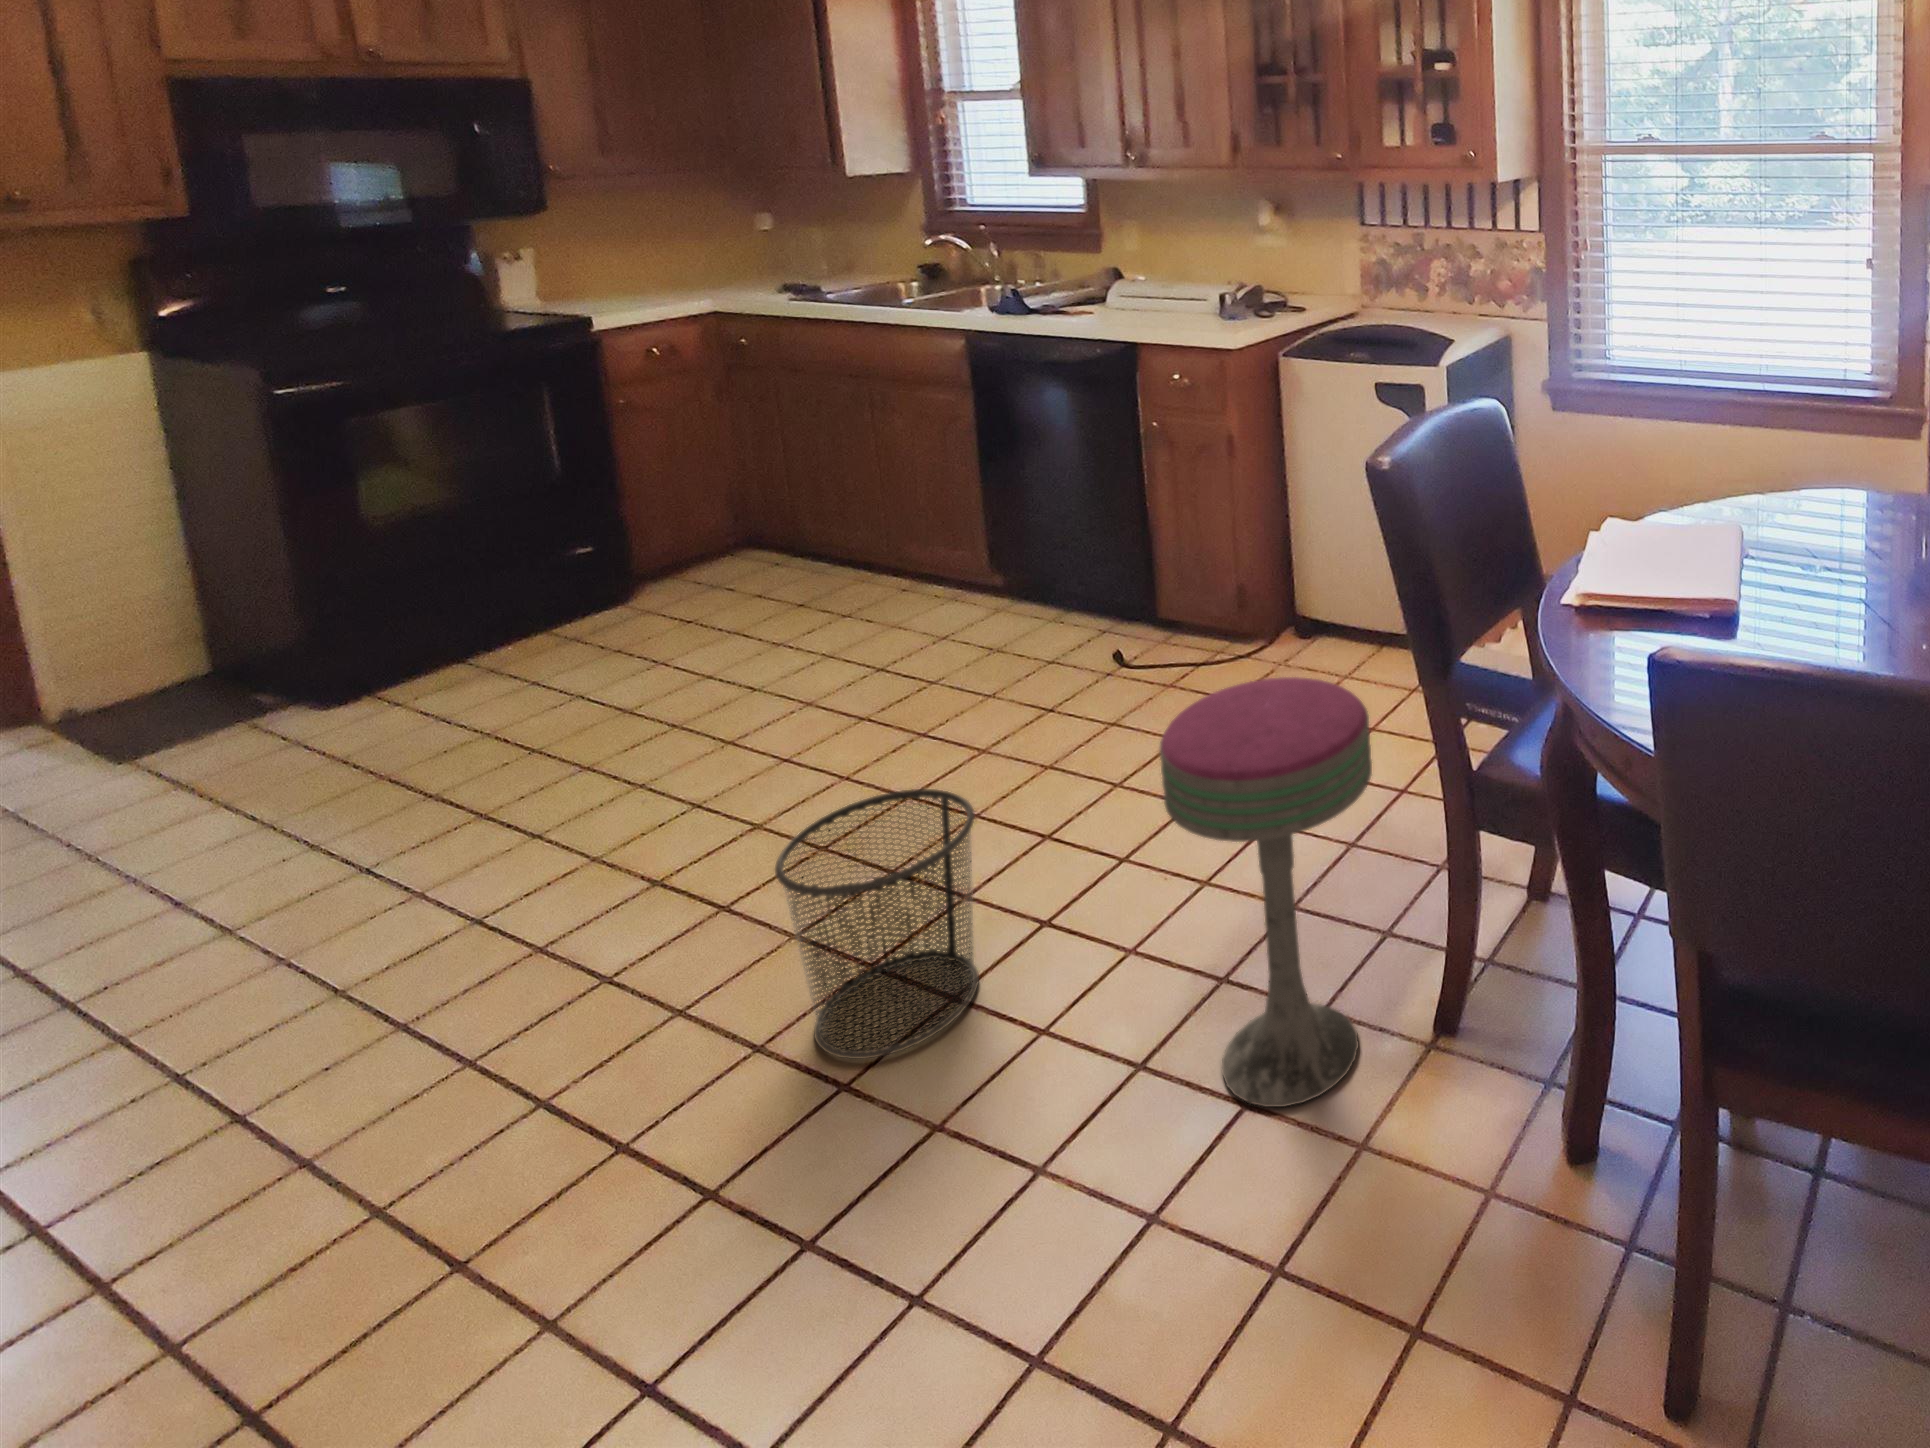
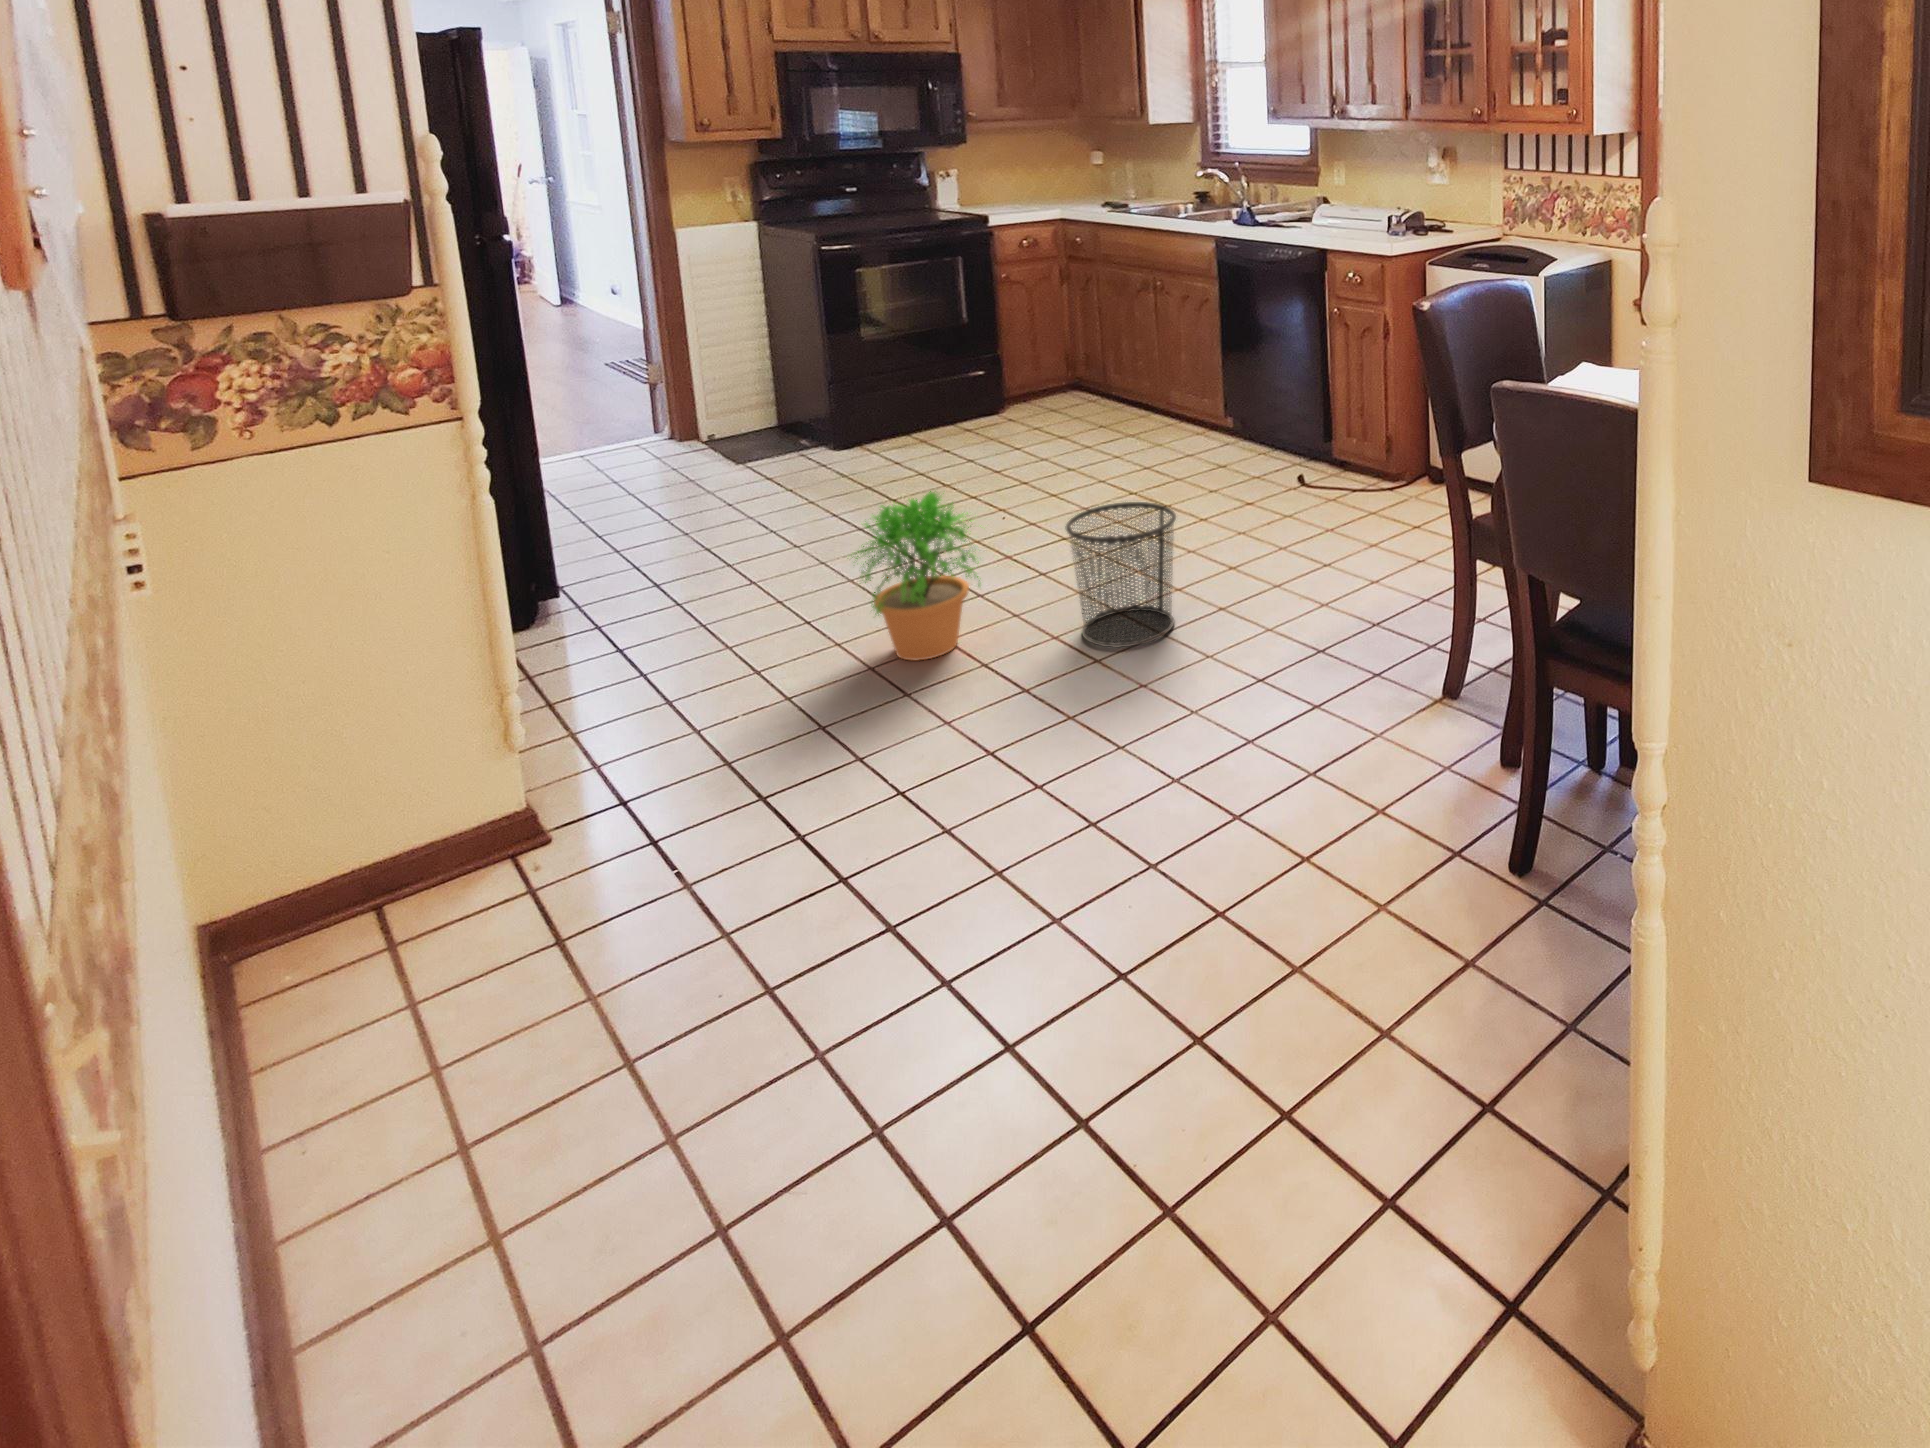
bar stool: present [1160,677,1372,1107] -> none [1271,447,1402,707]
potted plant: none [295,848,626,1183] -> present [851,491,981,660]

